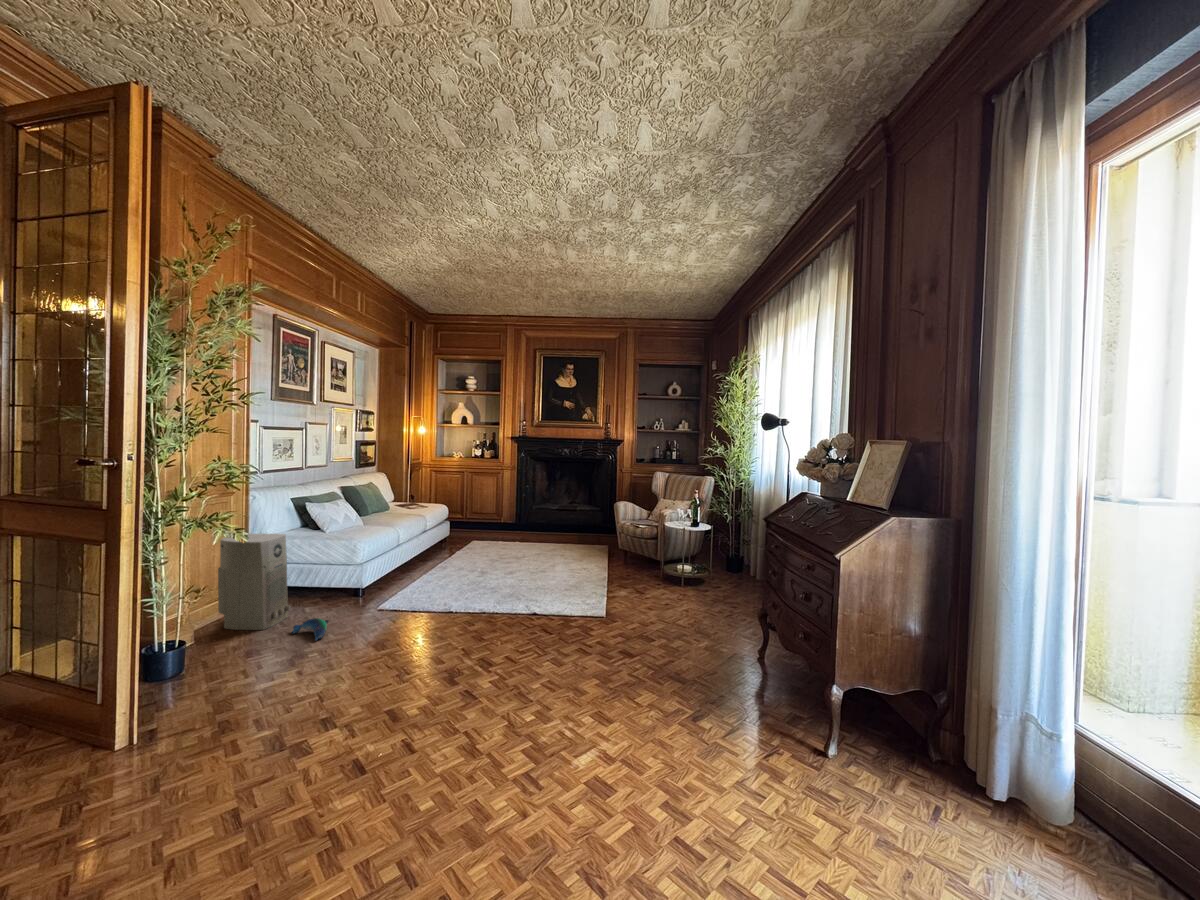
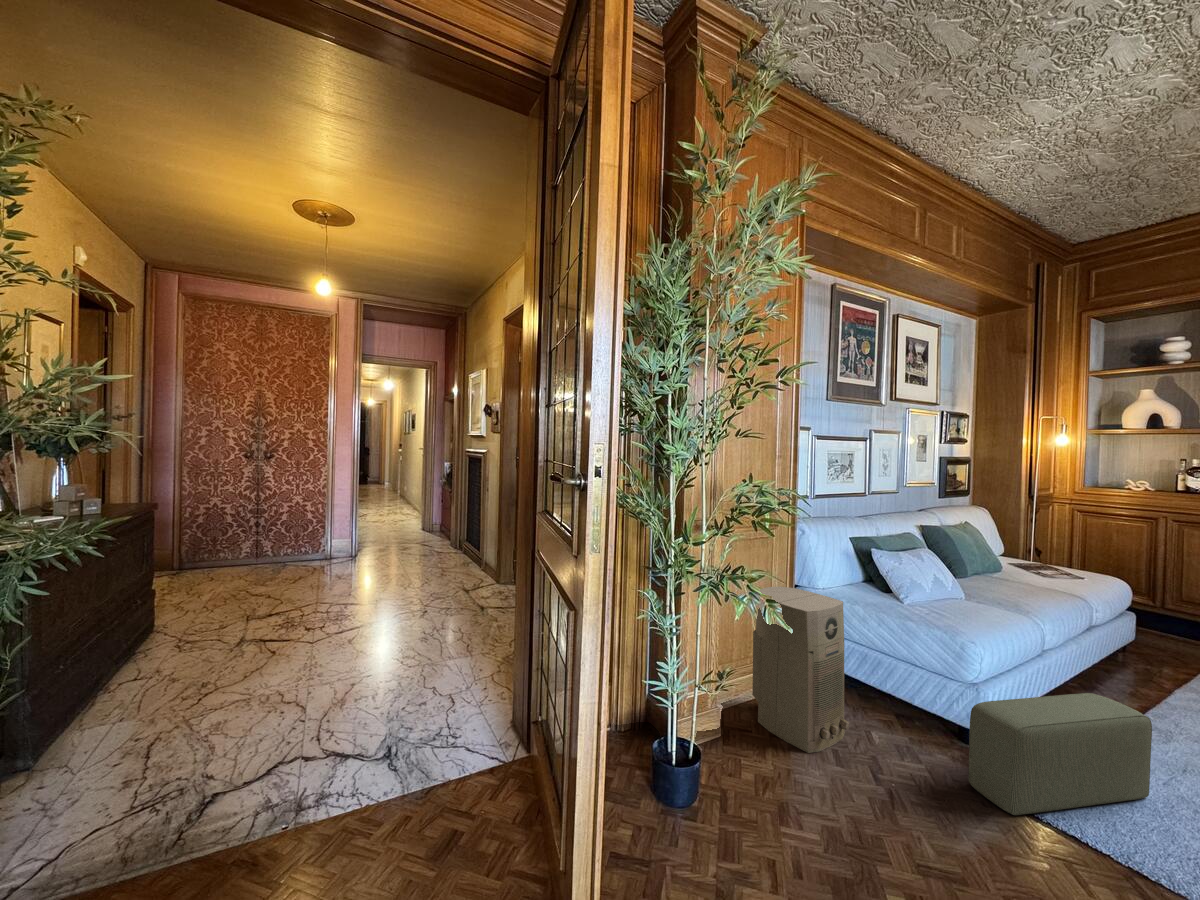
pouf: none [356,554,432,615] -> present [968,693,1152,815]
plush toy: present [292,618,328,641] -> none [851,774,919,840]

